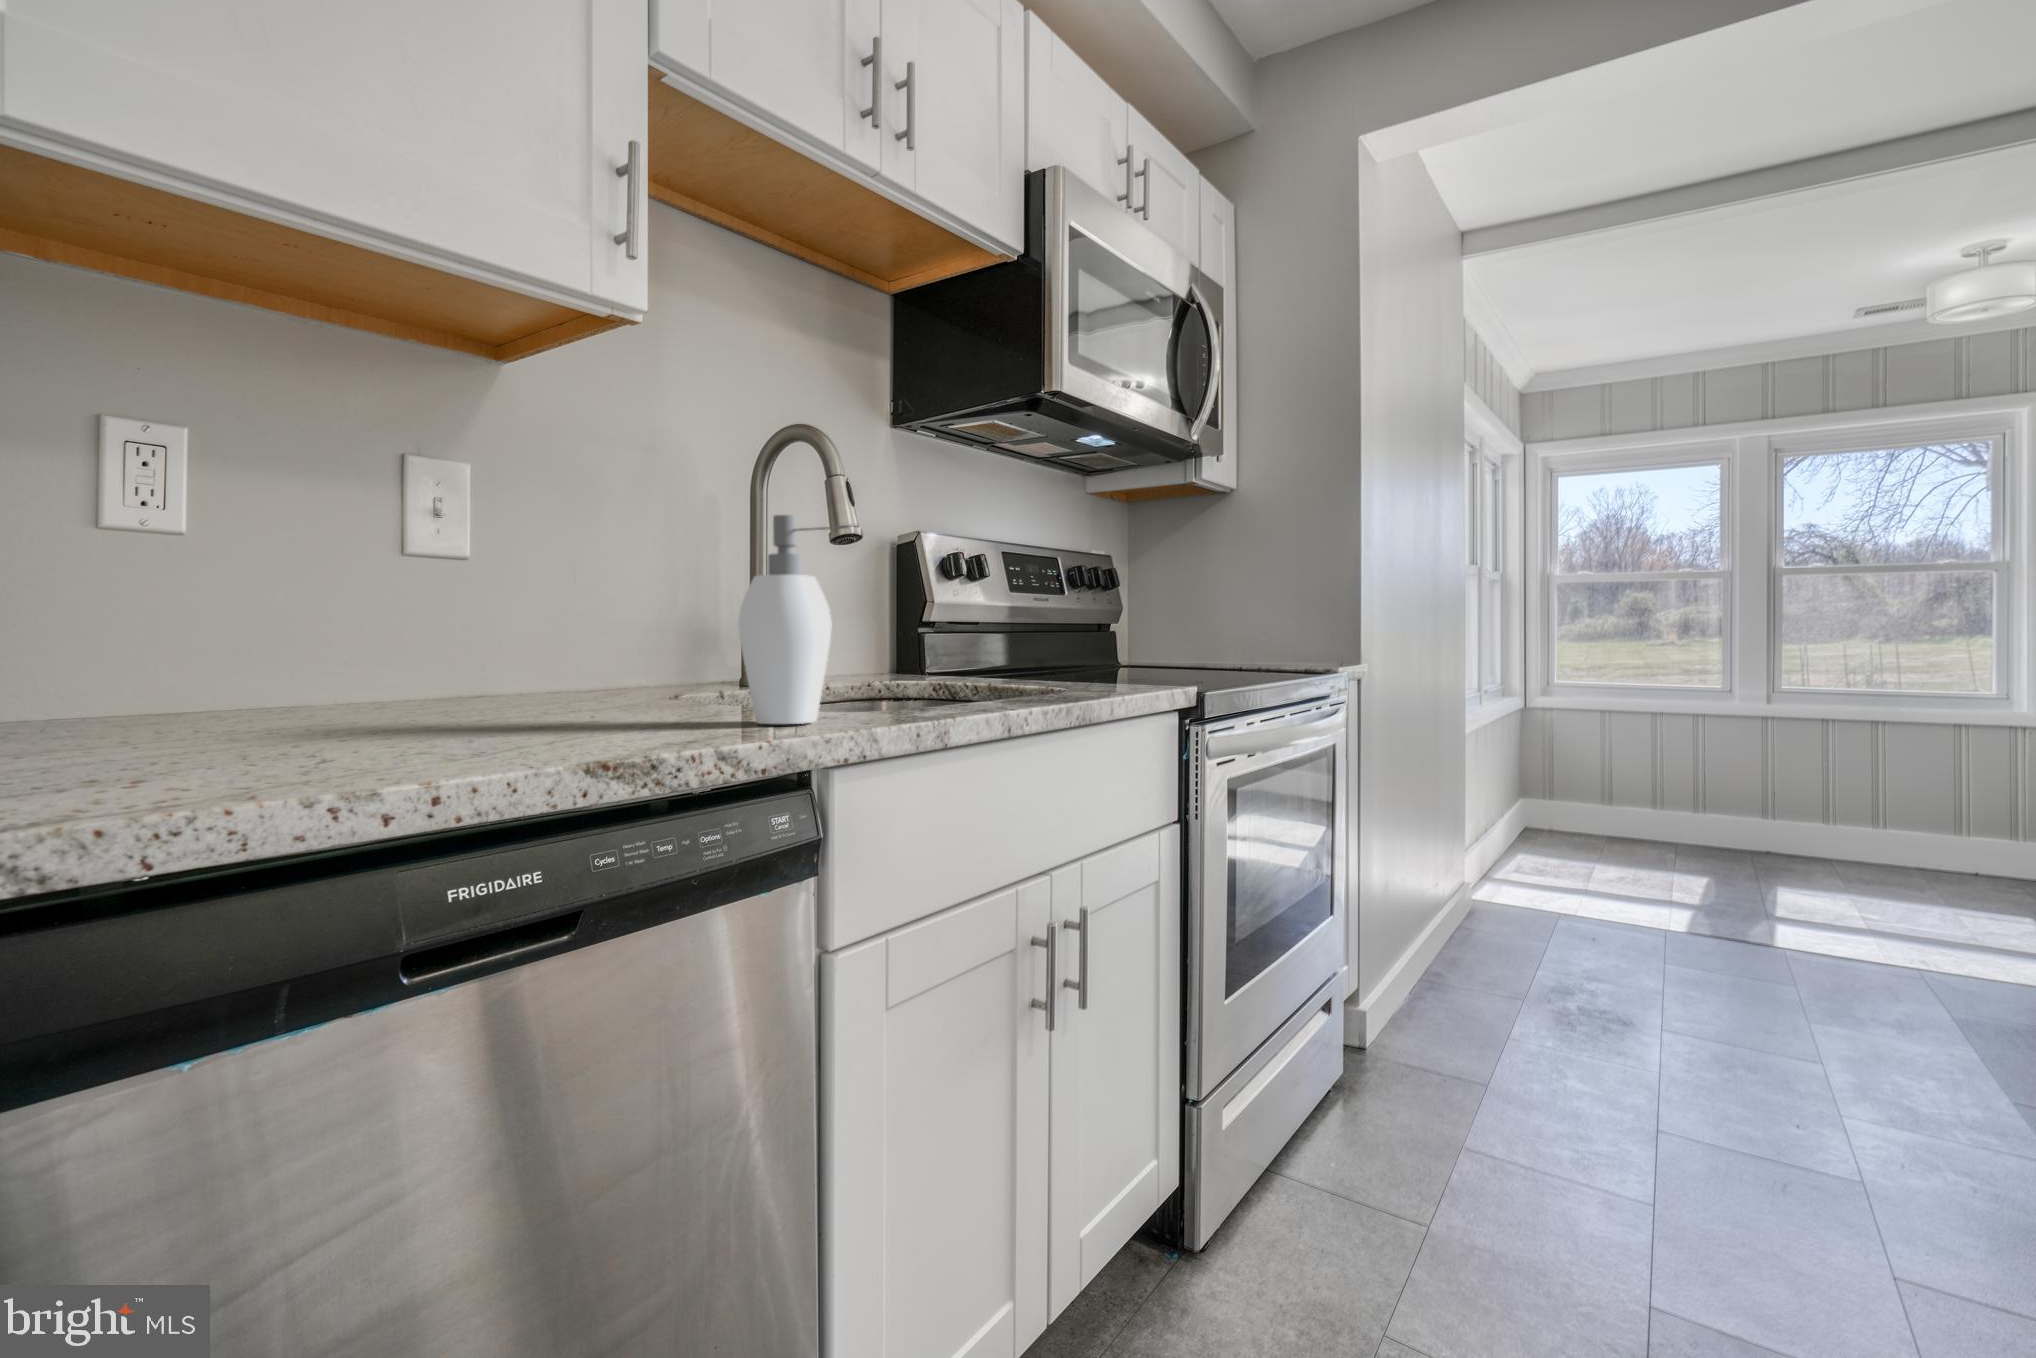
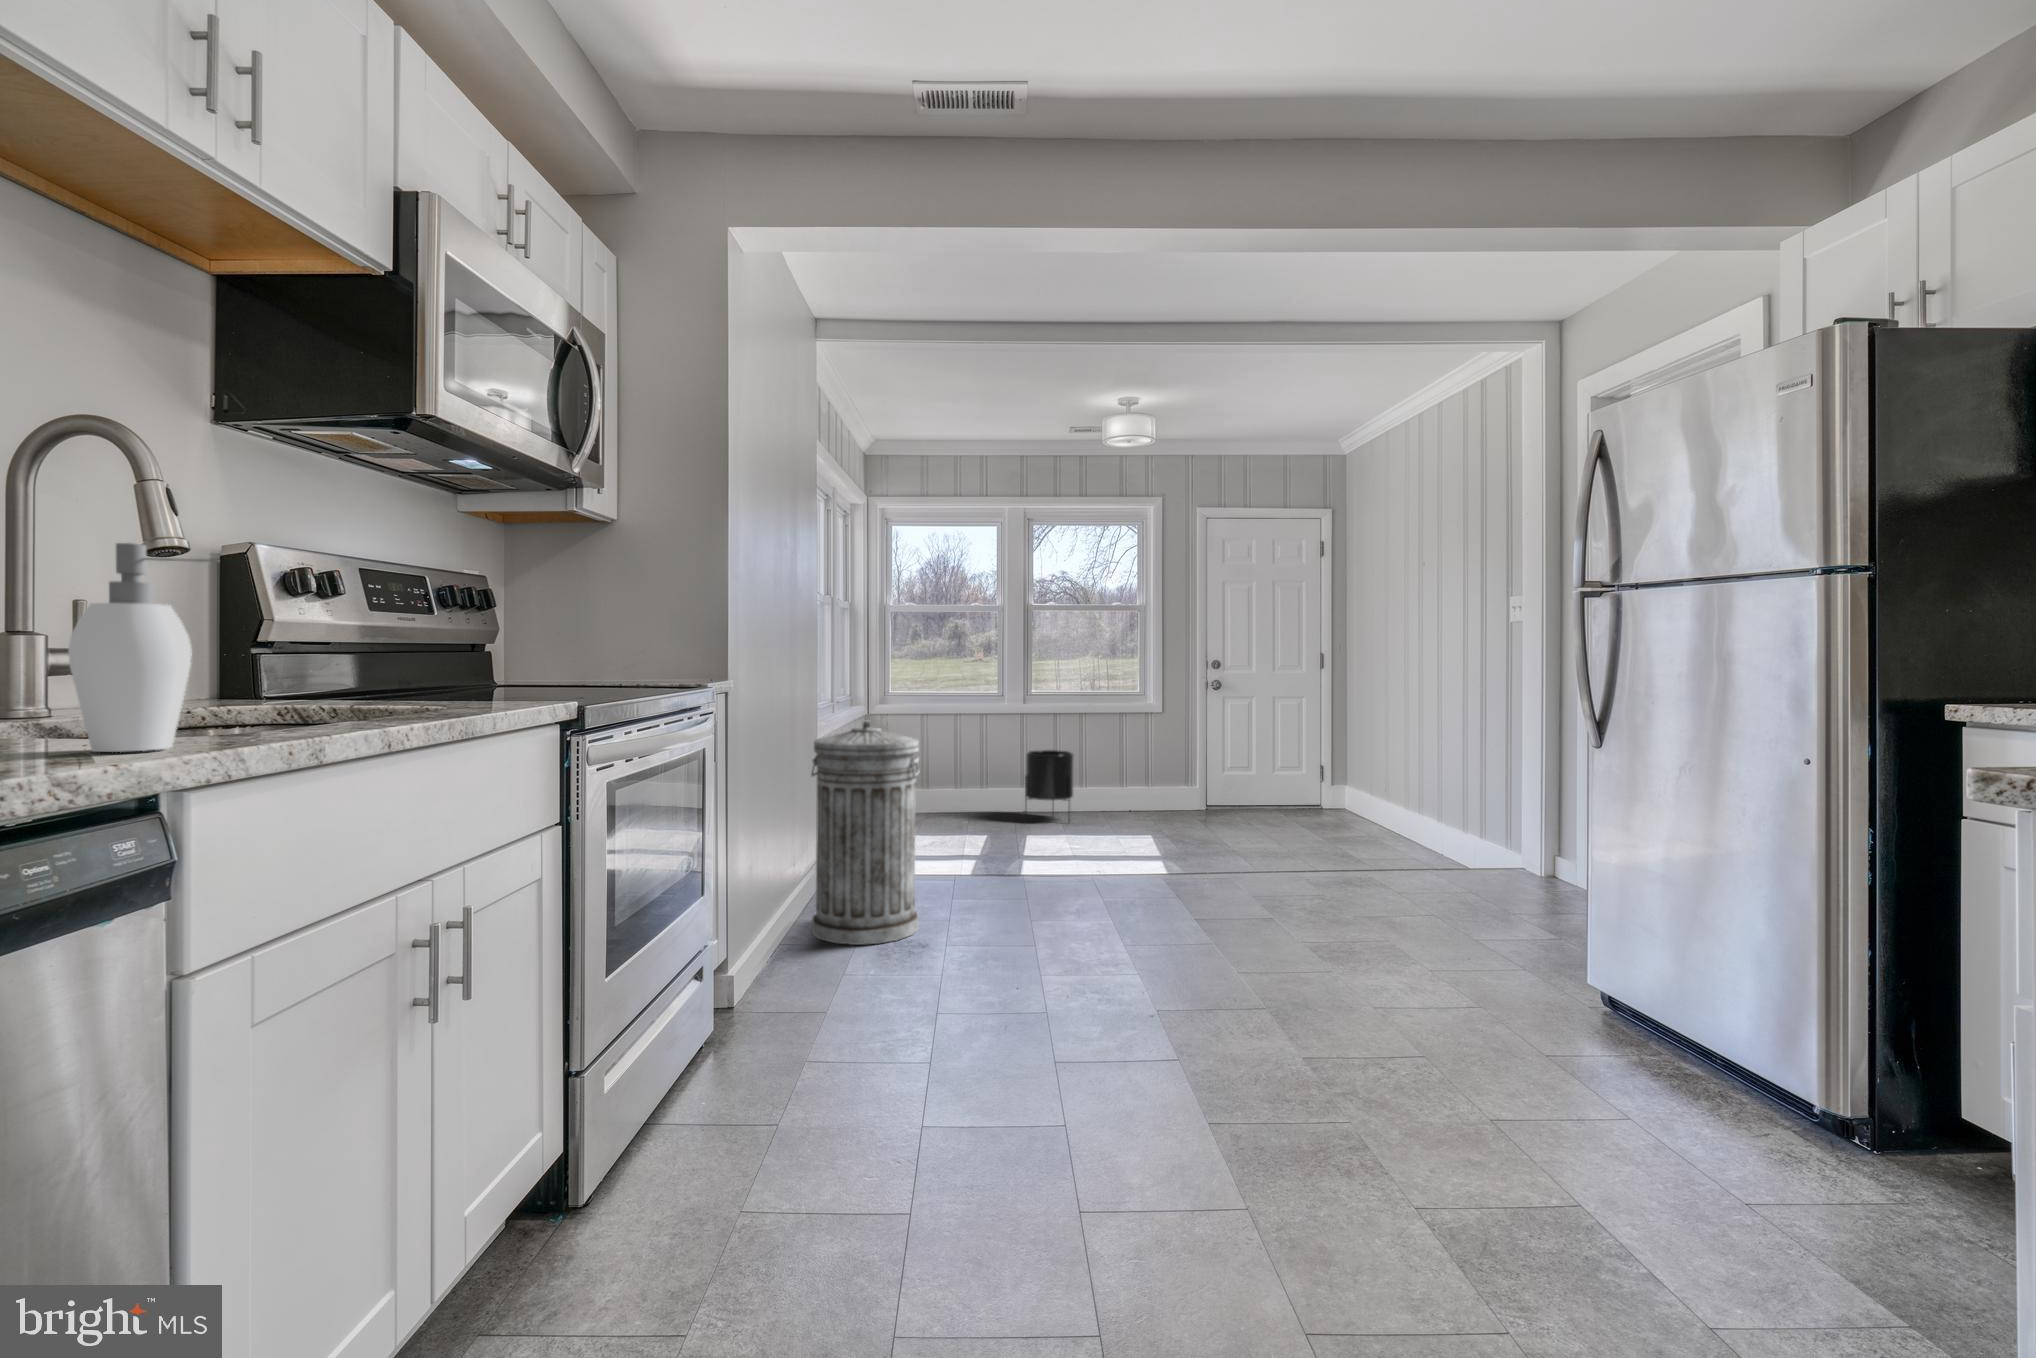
trash can: none [1453,715,1603,995] -> present [811,721,919,945]
planter: none [1745,762,1831,866] -> present [1025,750,1074,808]

